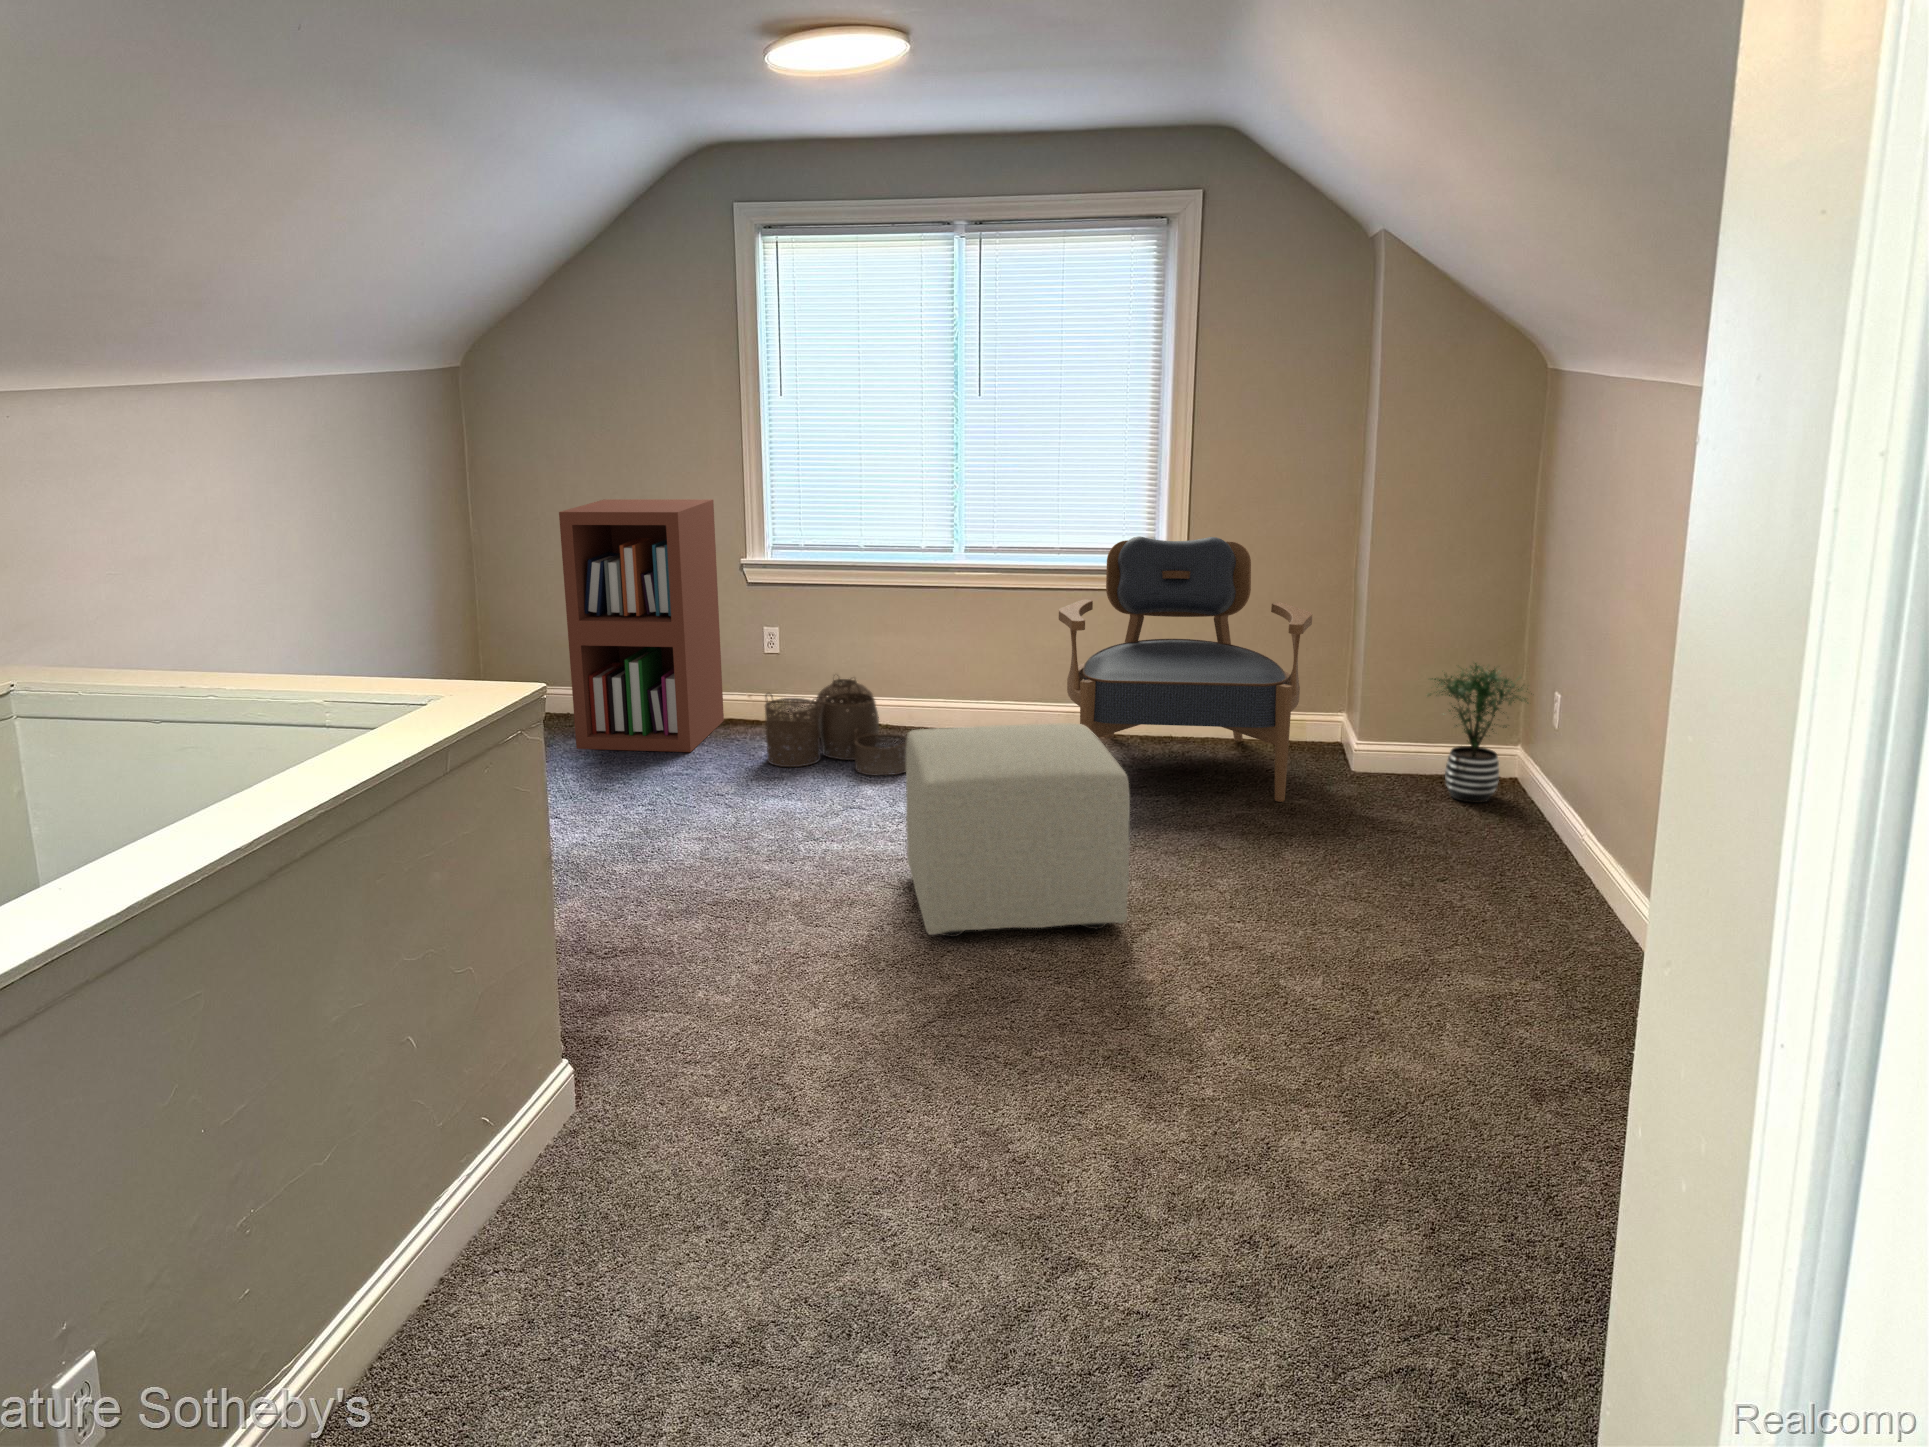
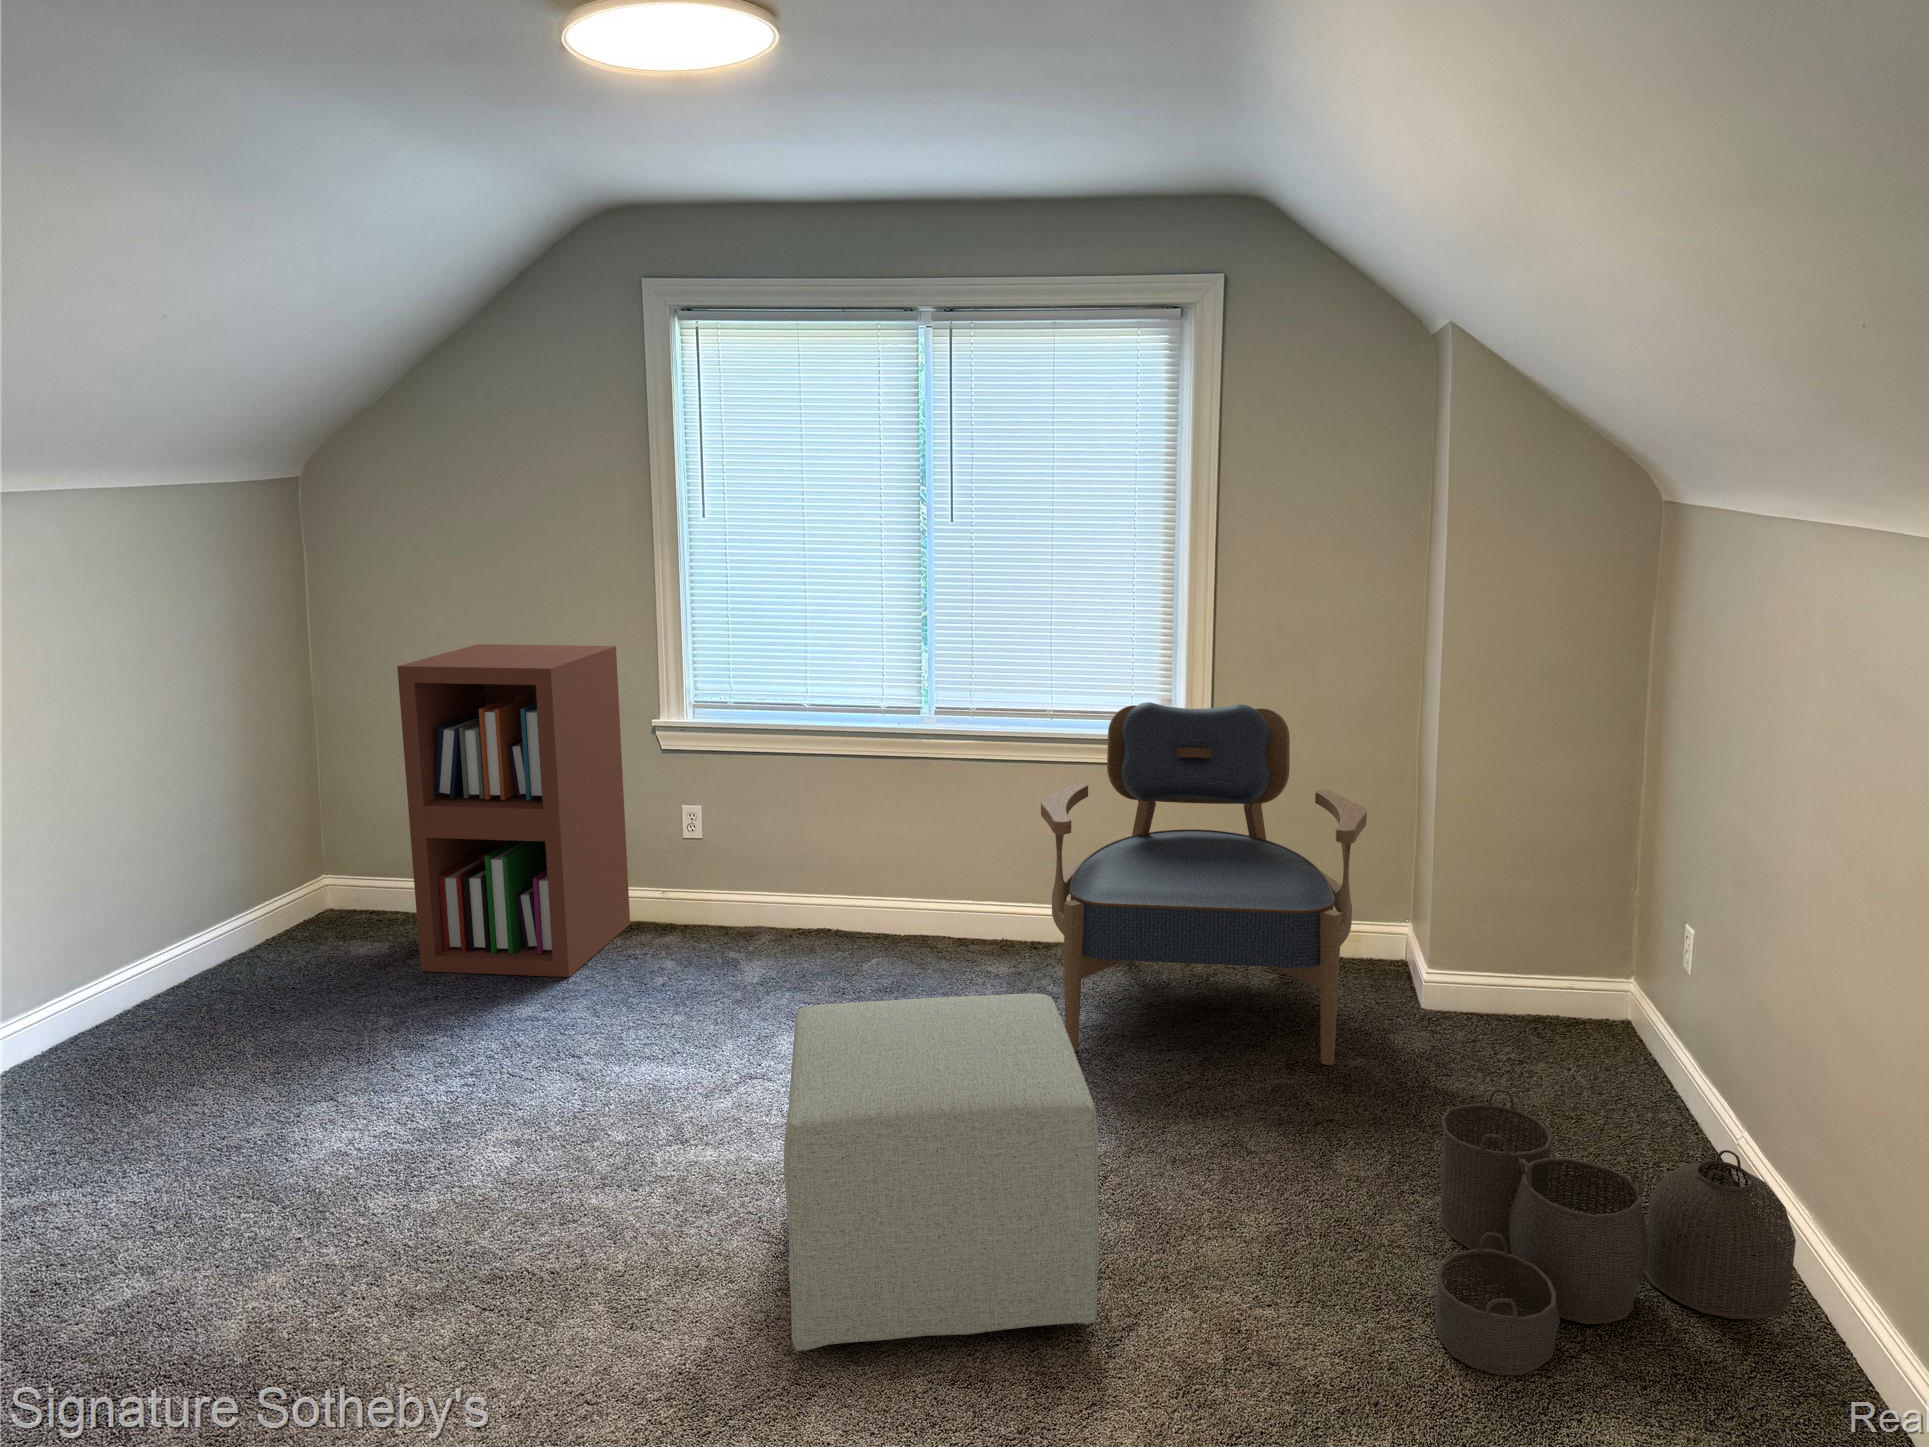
potted plant: present [1427,663,1528,803] -> none [1513,876,1658,1066]
woven basket: present [765,679,907,775] -> present [1434,1089,1796,1375]

